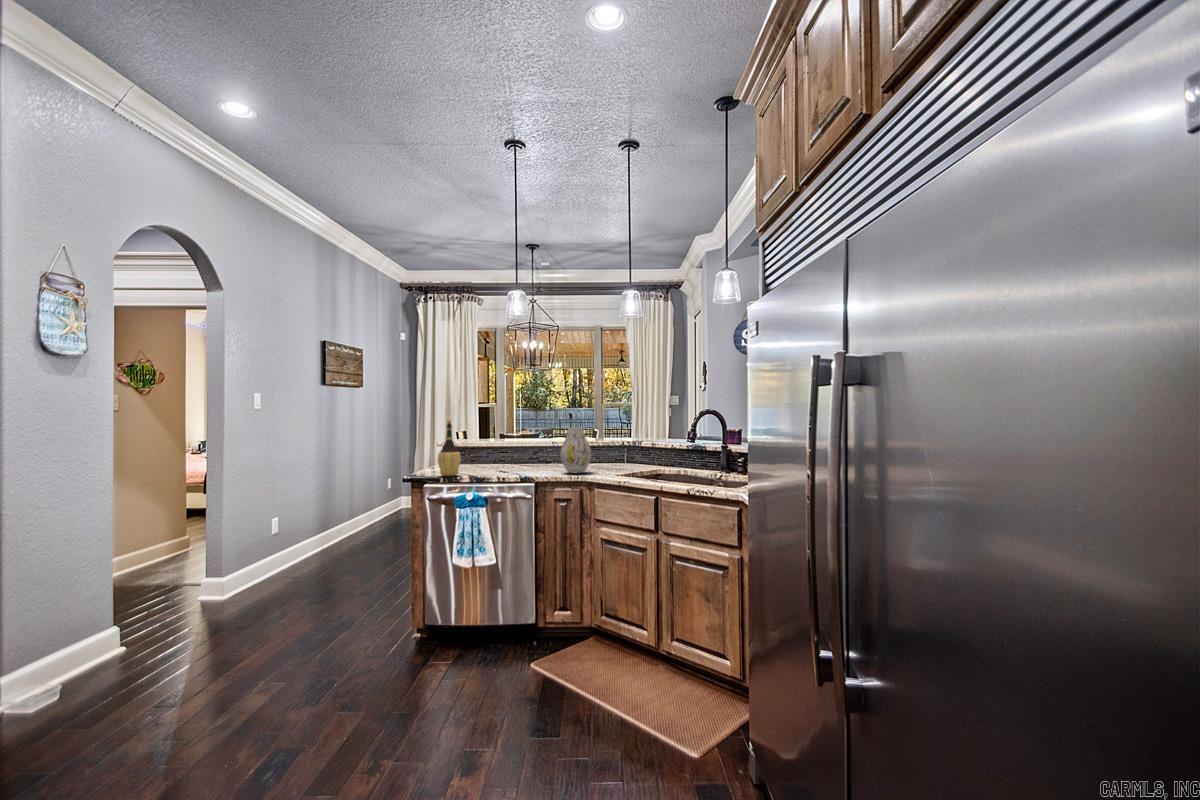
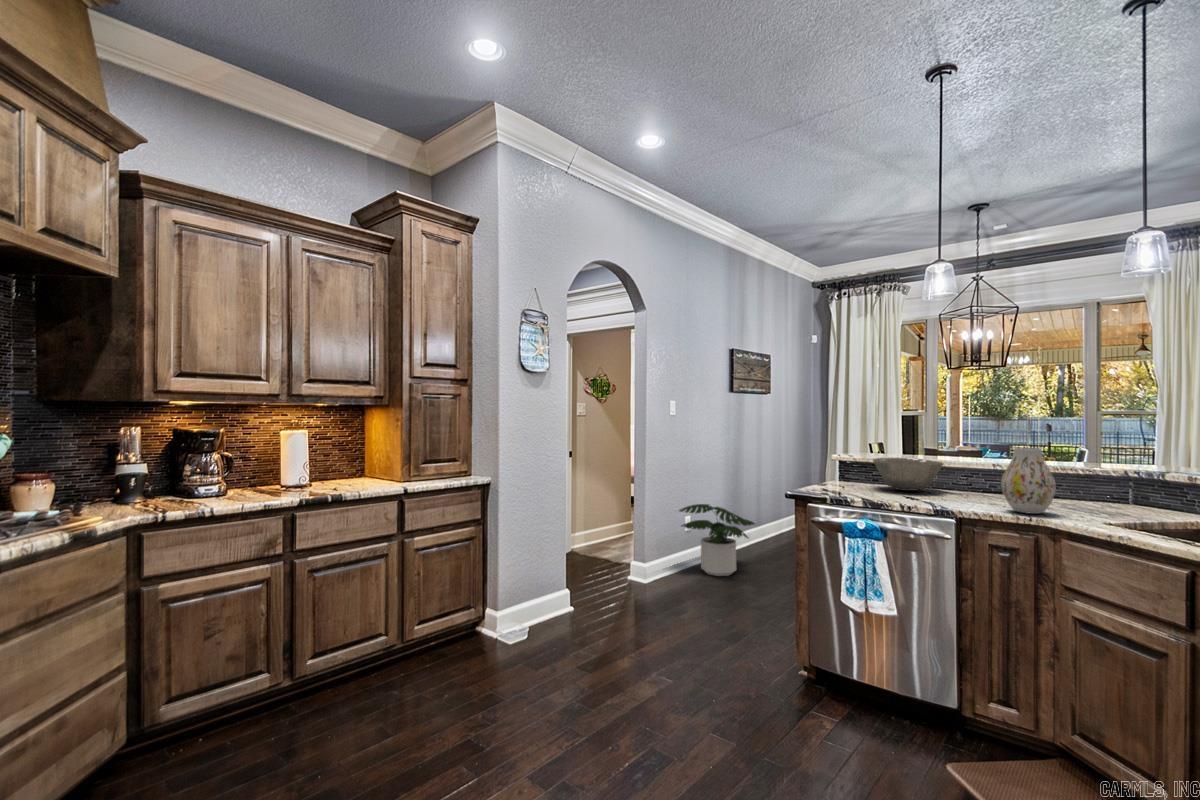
wine bottle: present [438,420,461,476] -> none [828,431,857,497]
bowl: none [470,441,522,467] -> present [873,457,944,491]
potted plant: none [267,505,355,578] -> present [679,504,754,576]

